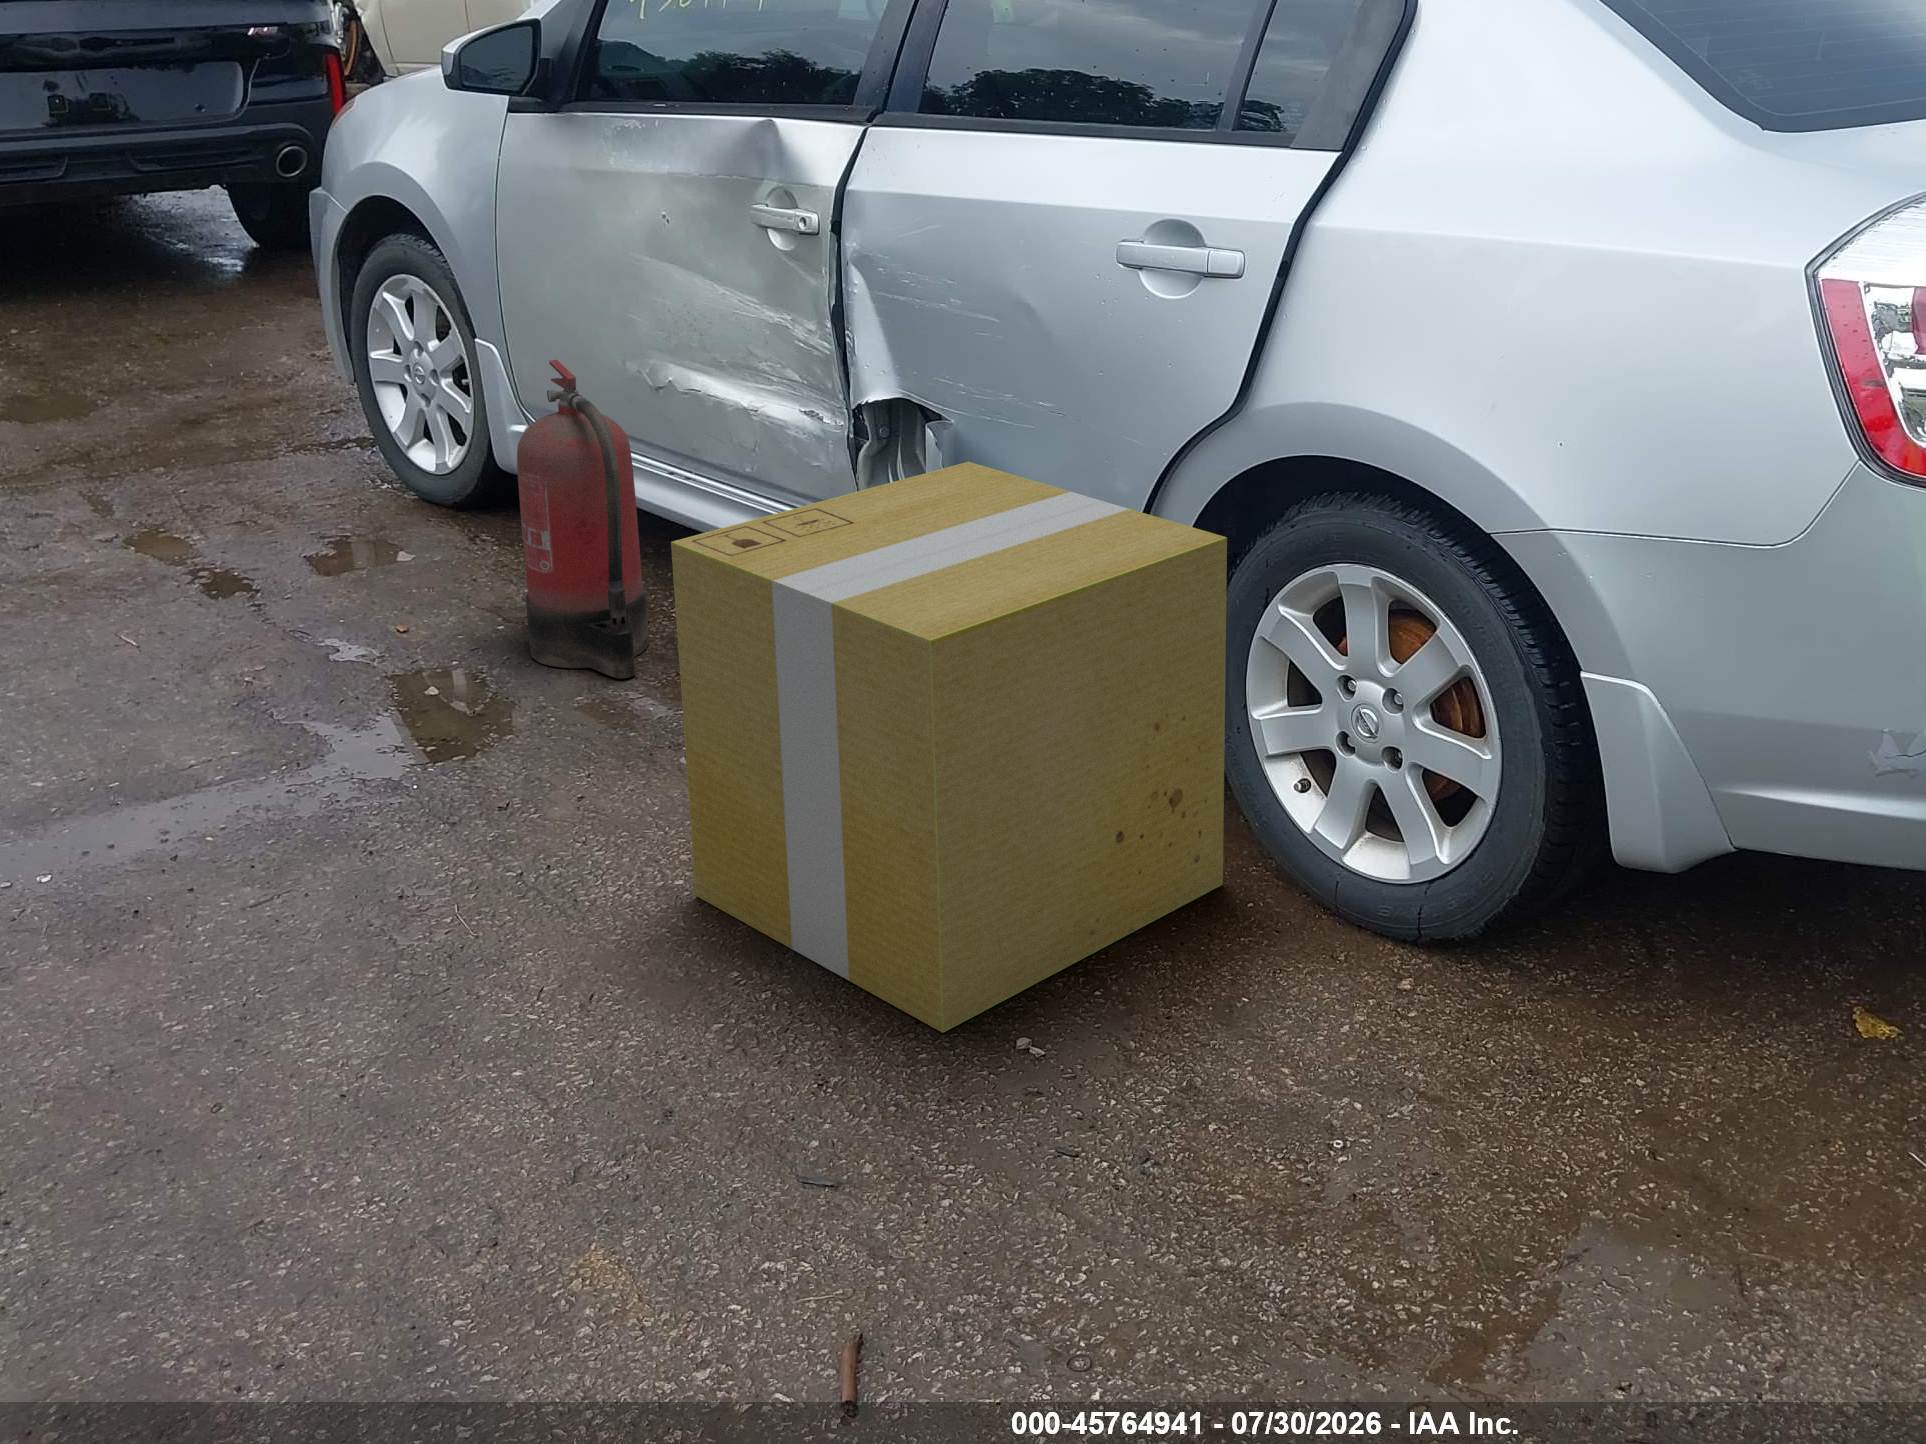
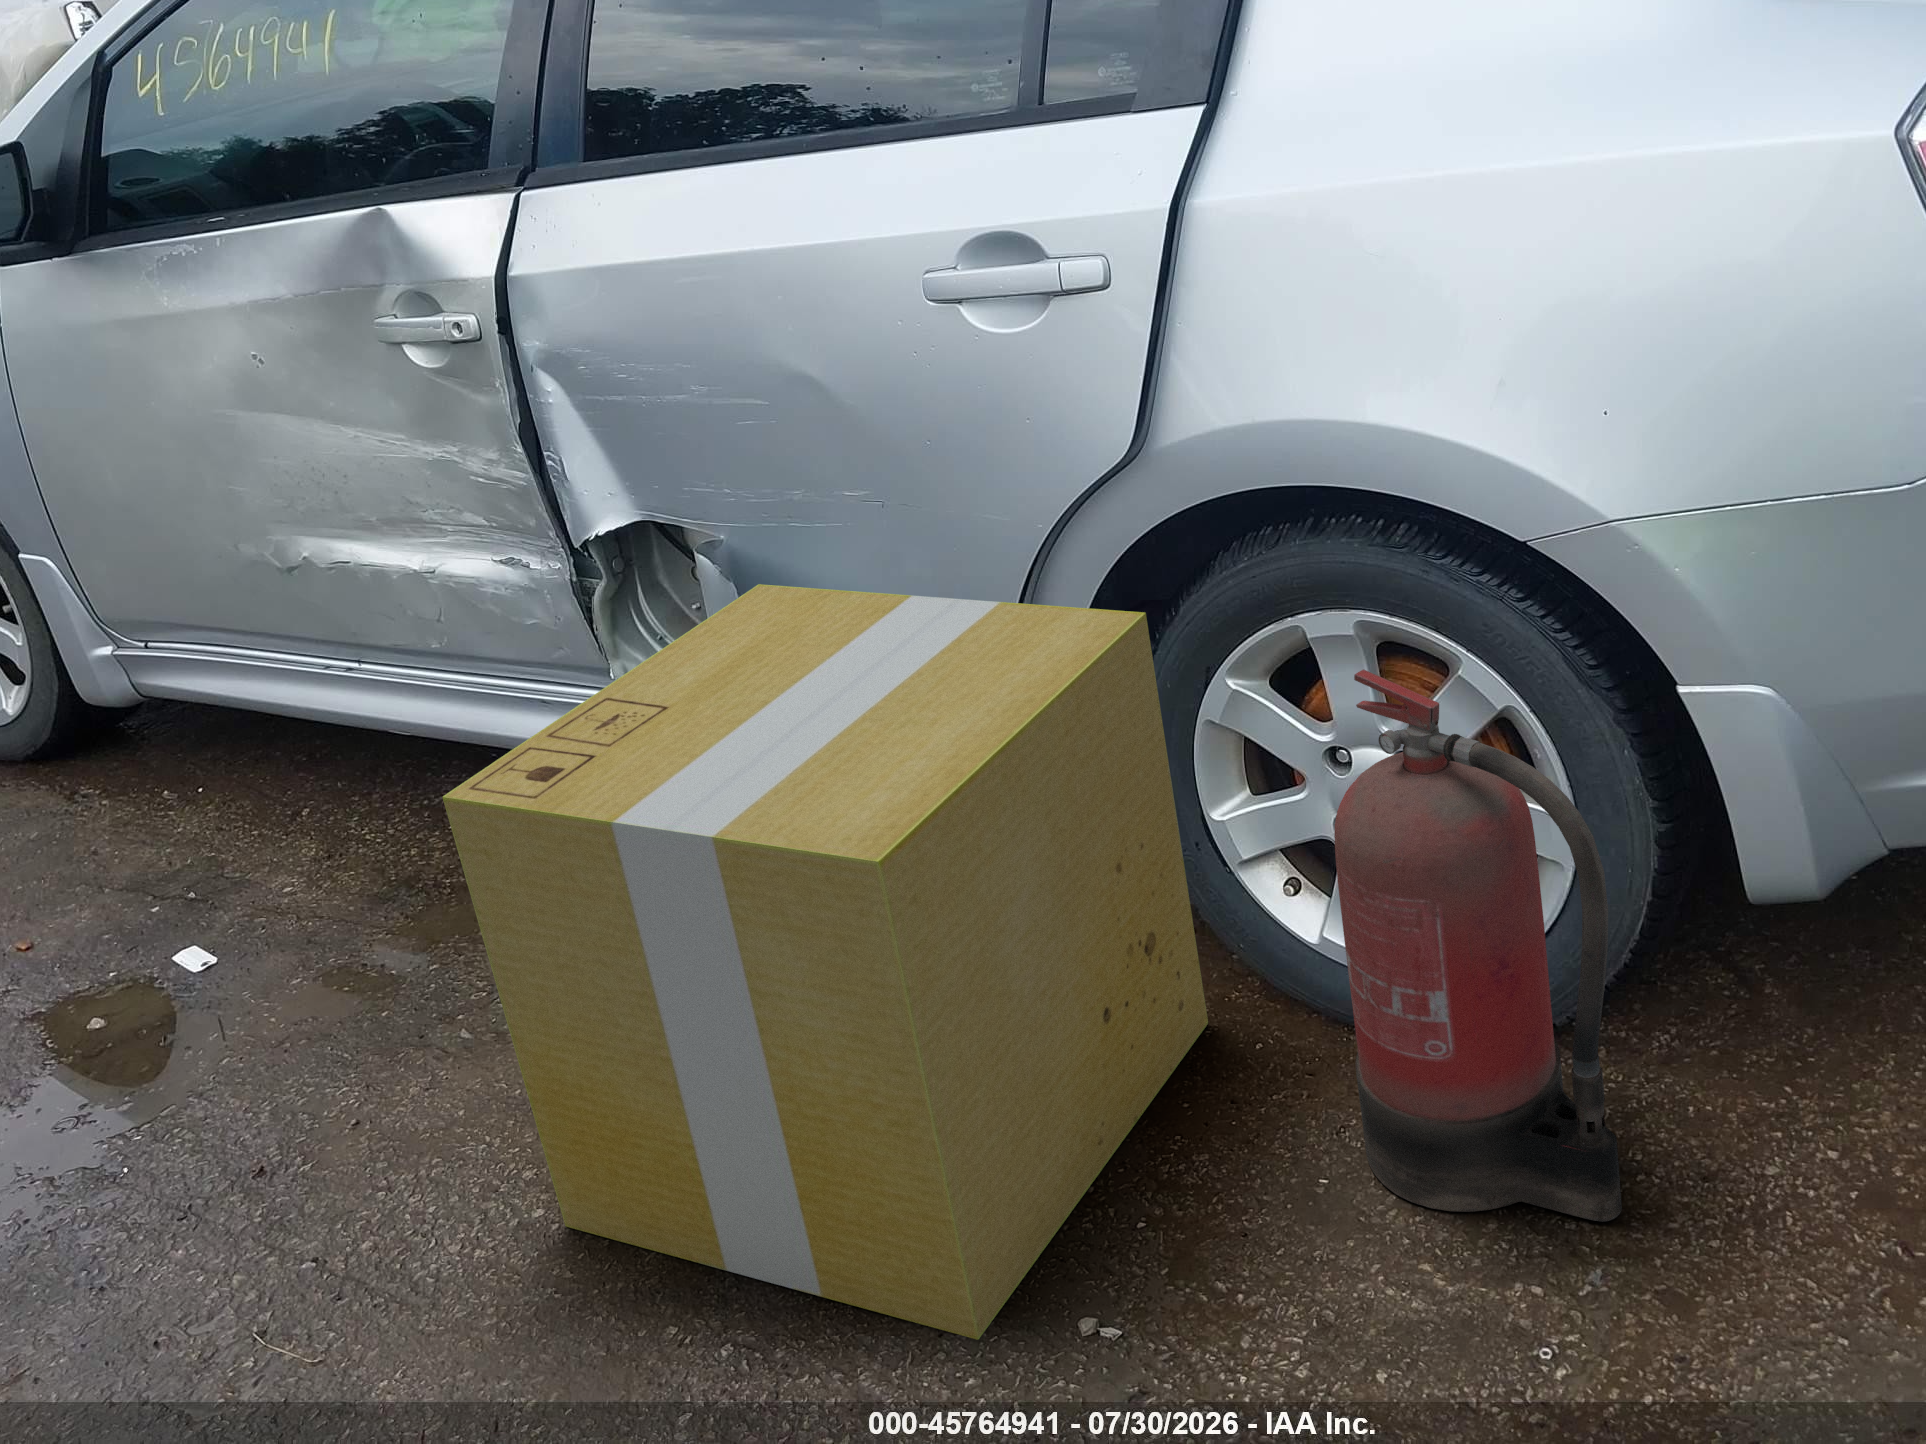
fire extinguisher: present [517,360,649,678] -> present [1334,669,1622,1222]

